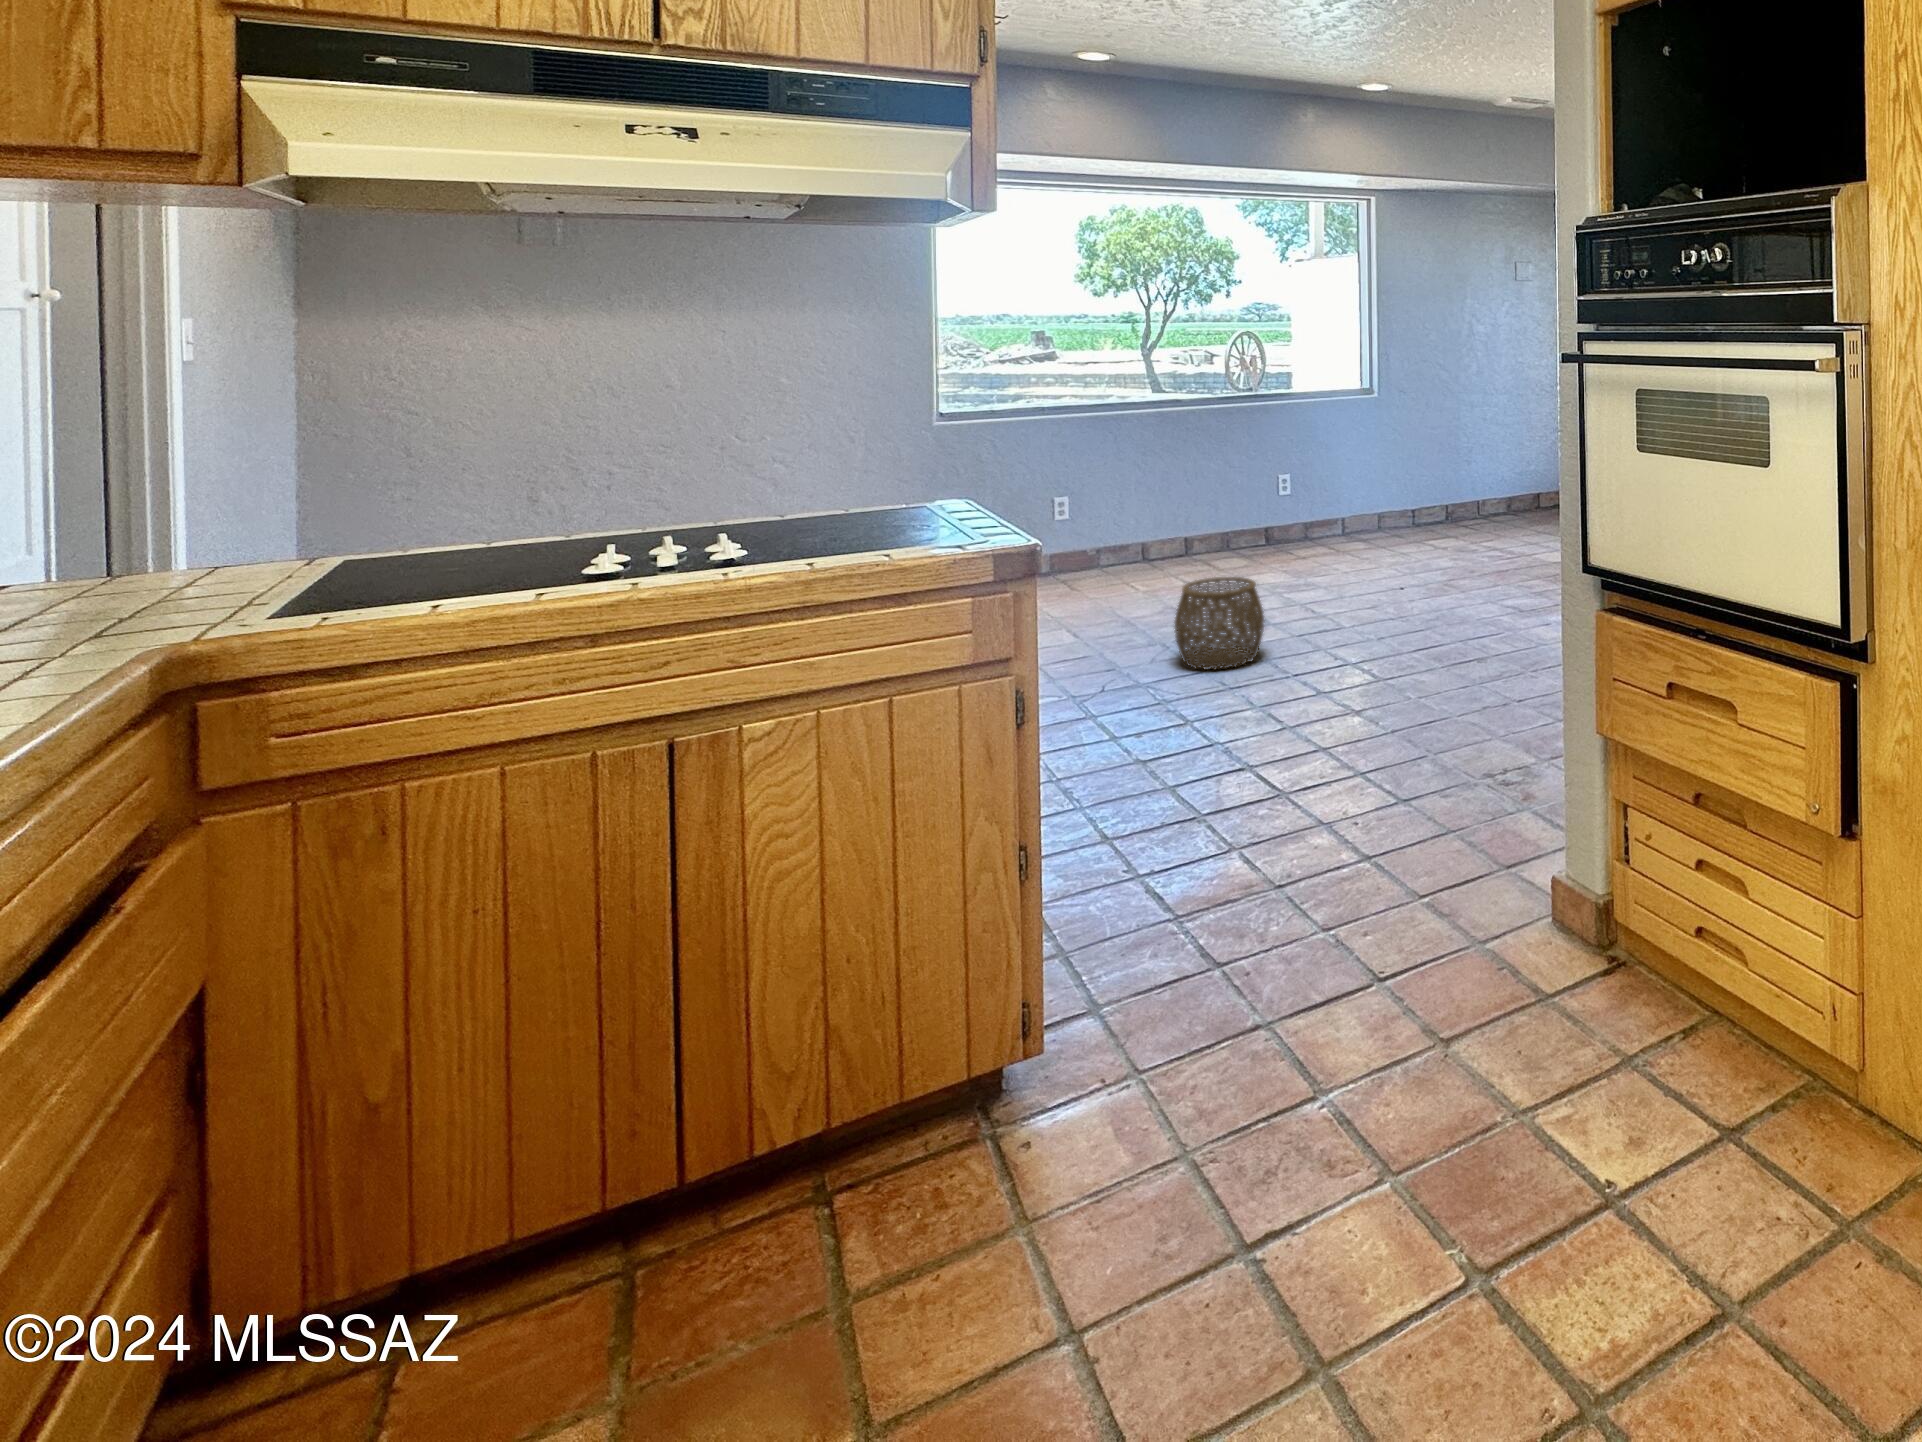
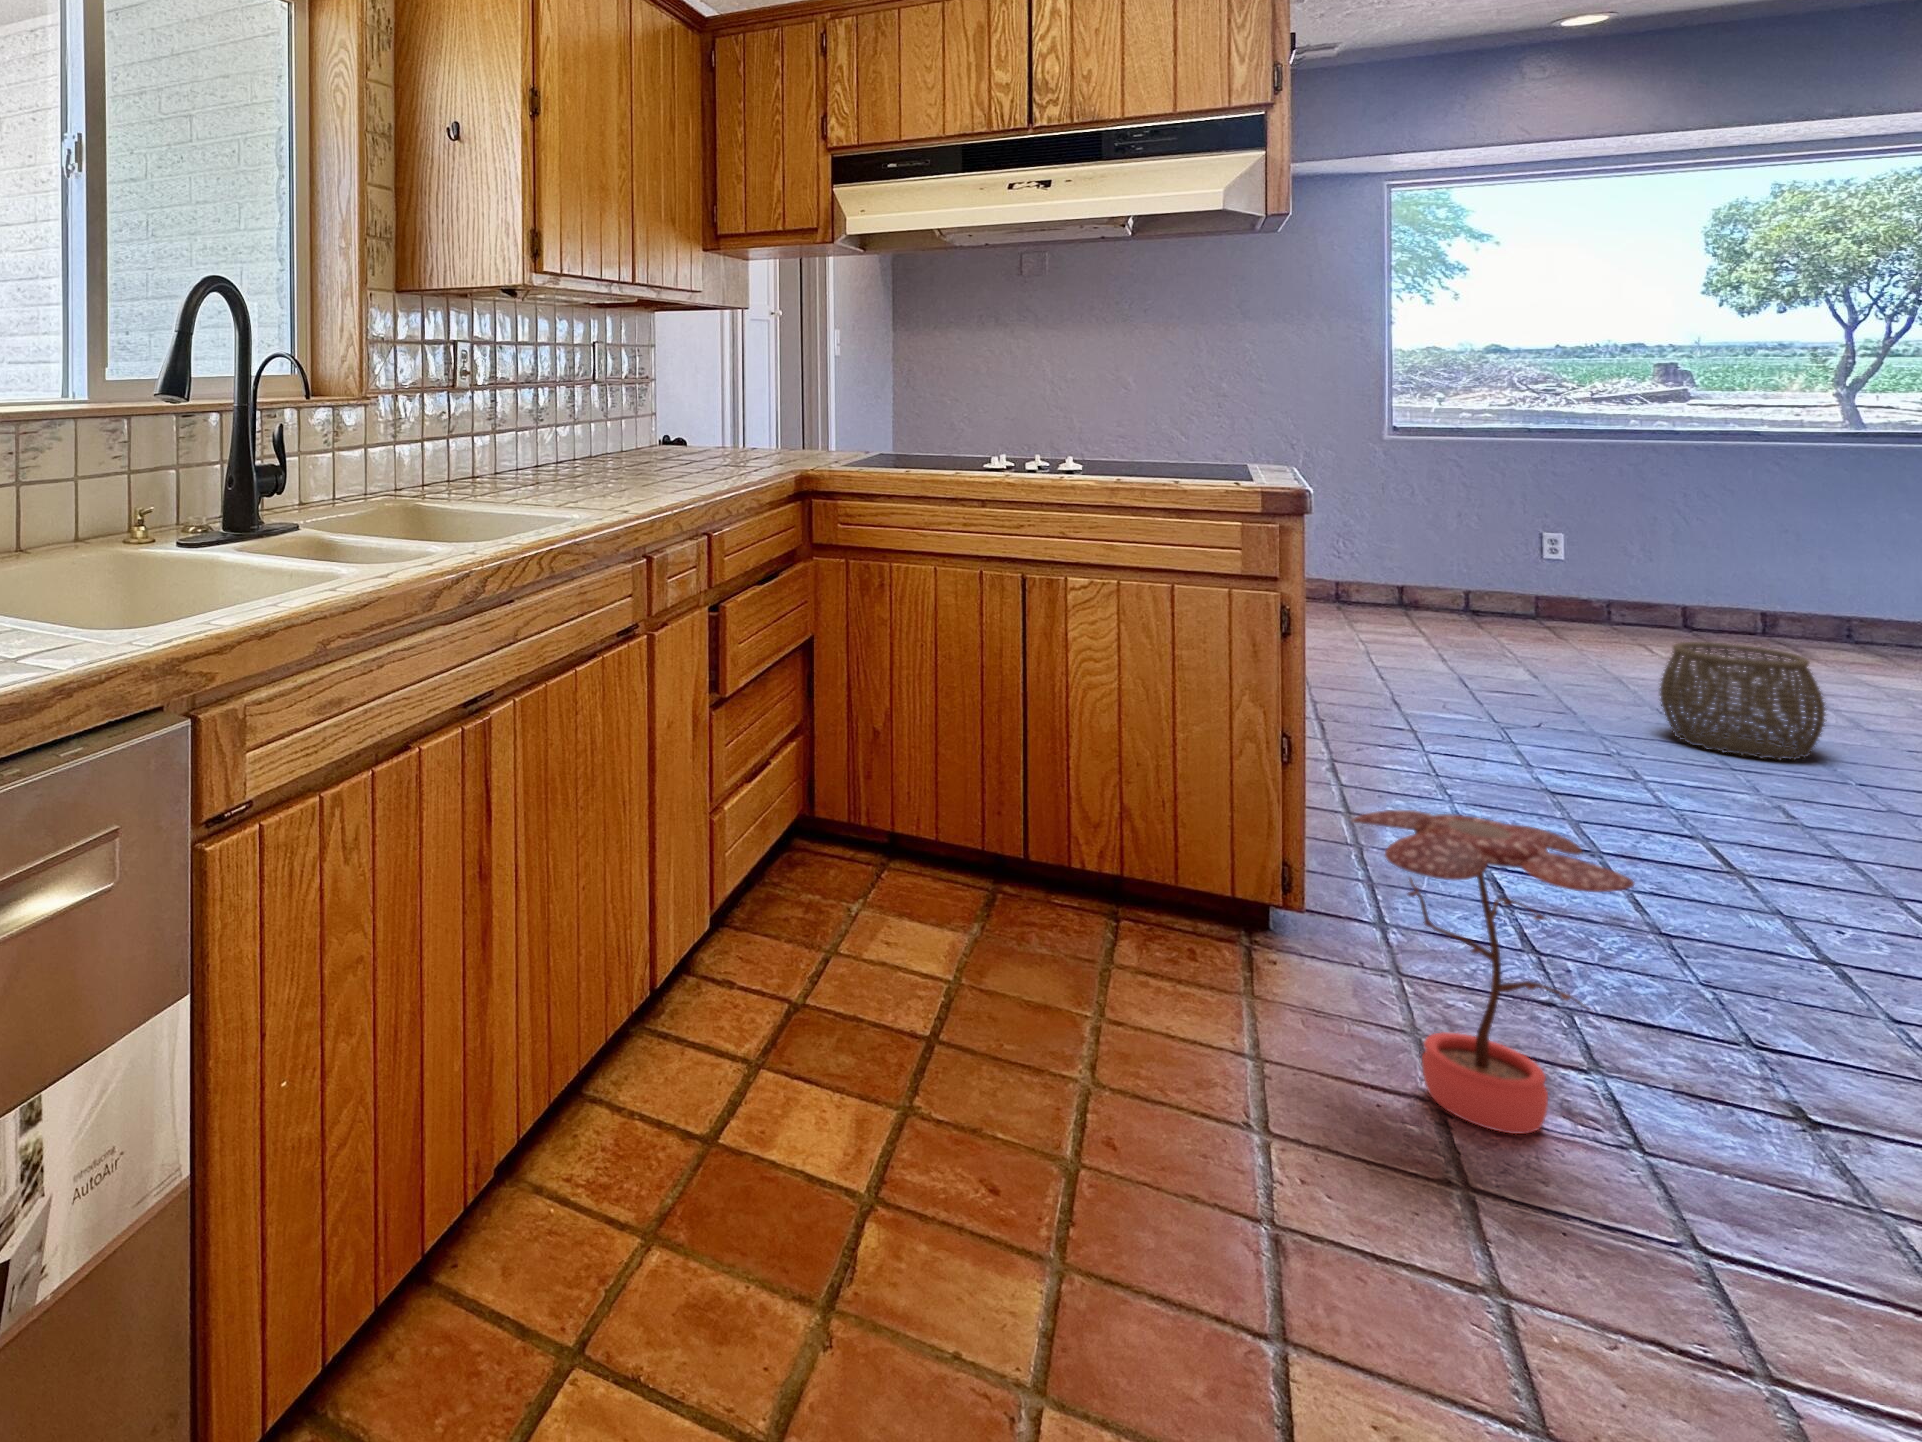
potted plant: none [1166,894,1416,1283] -> present [1352,810,1634,1134]

